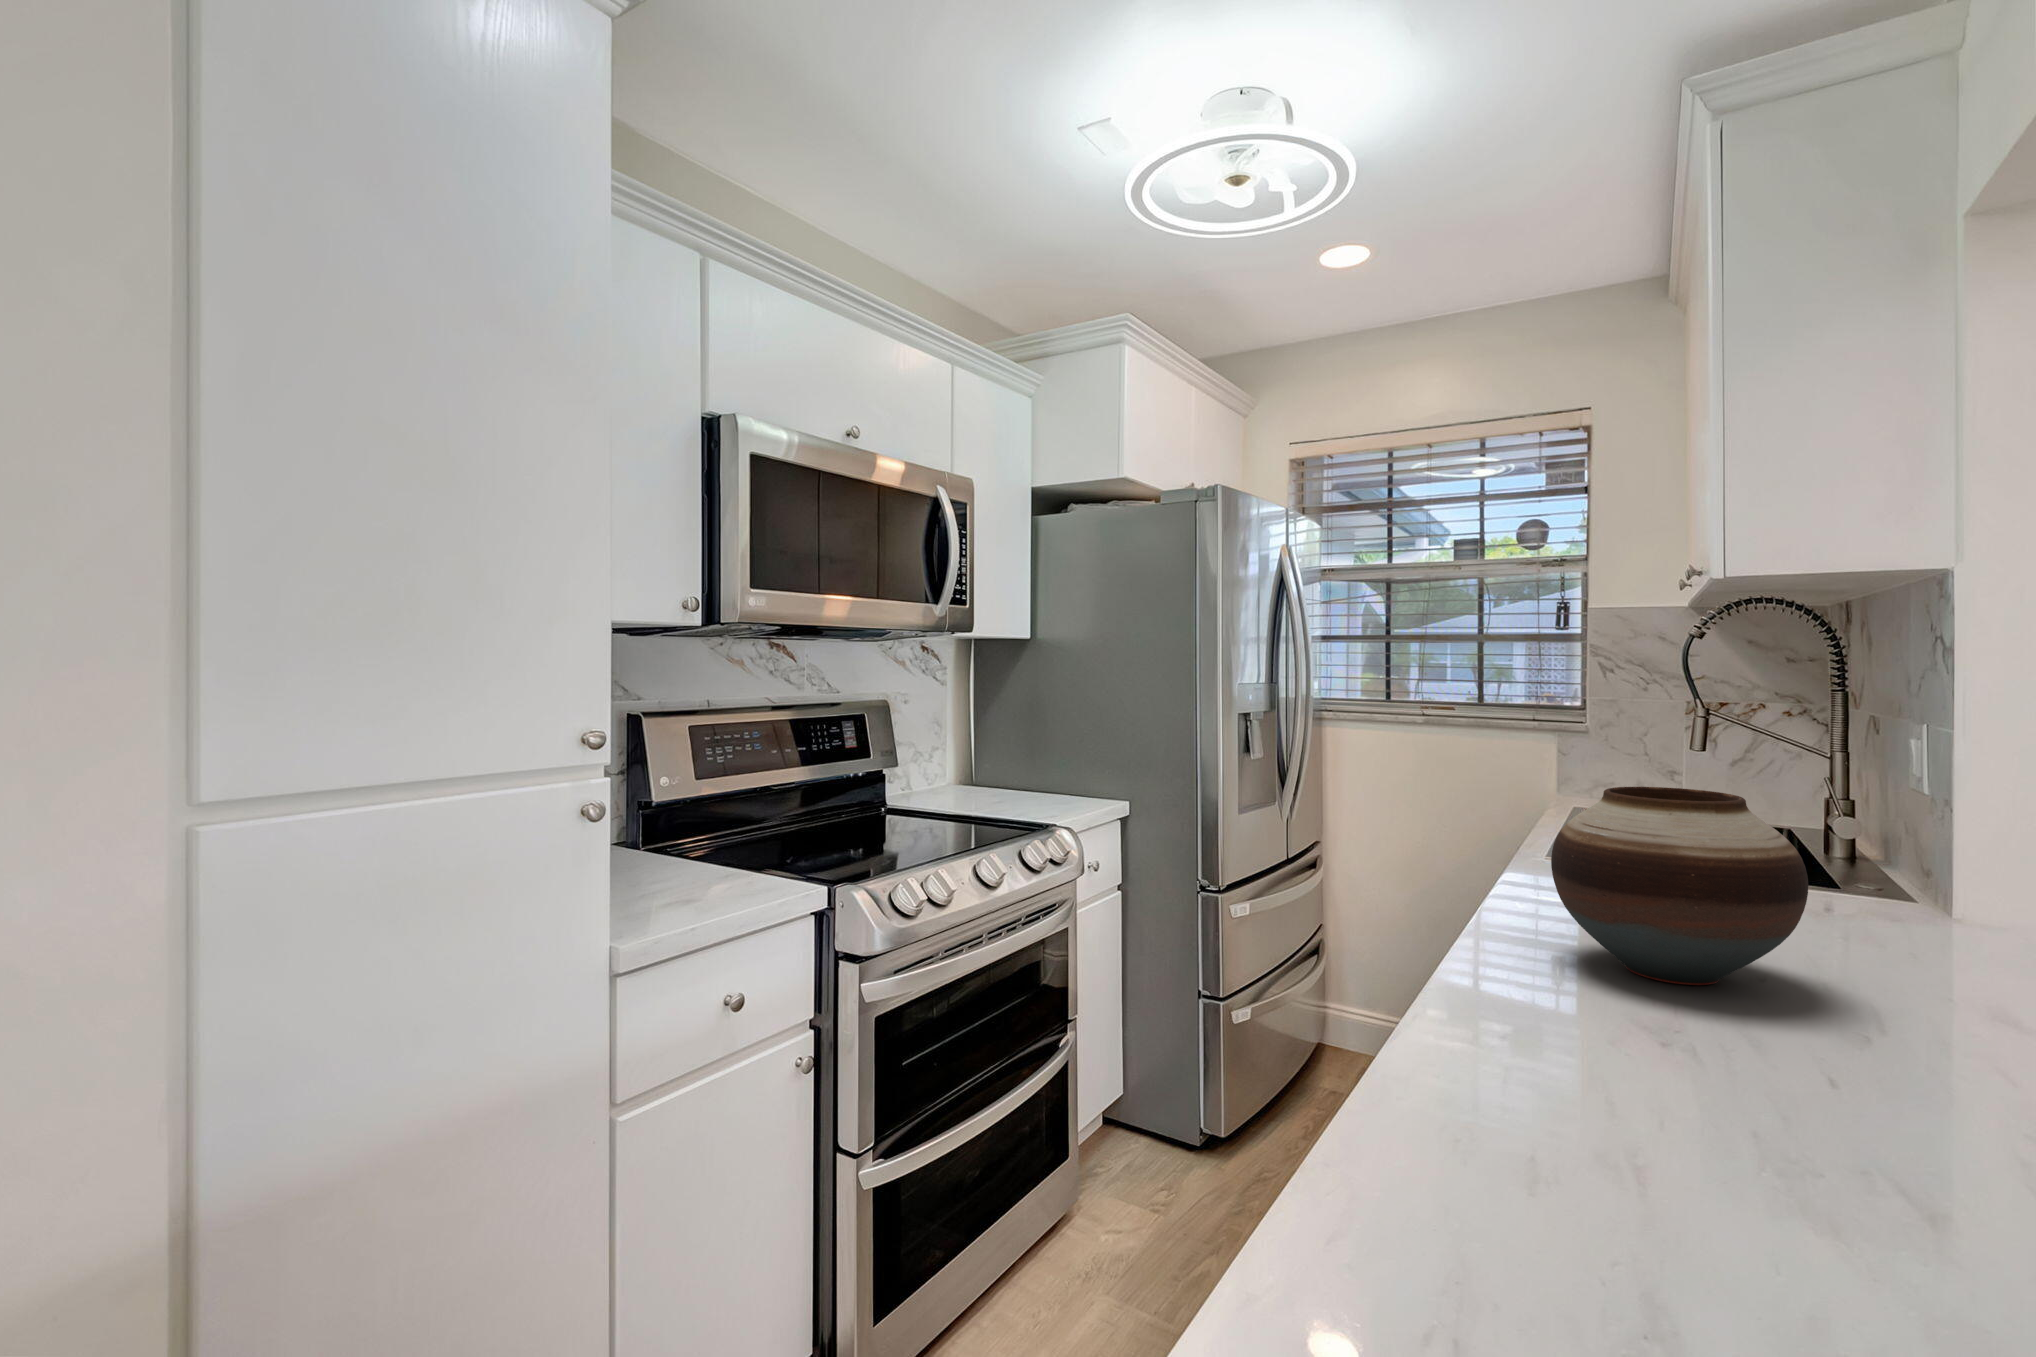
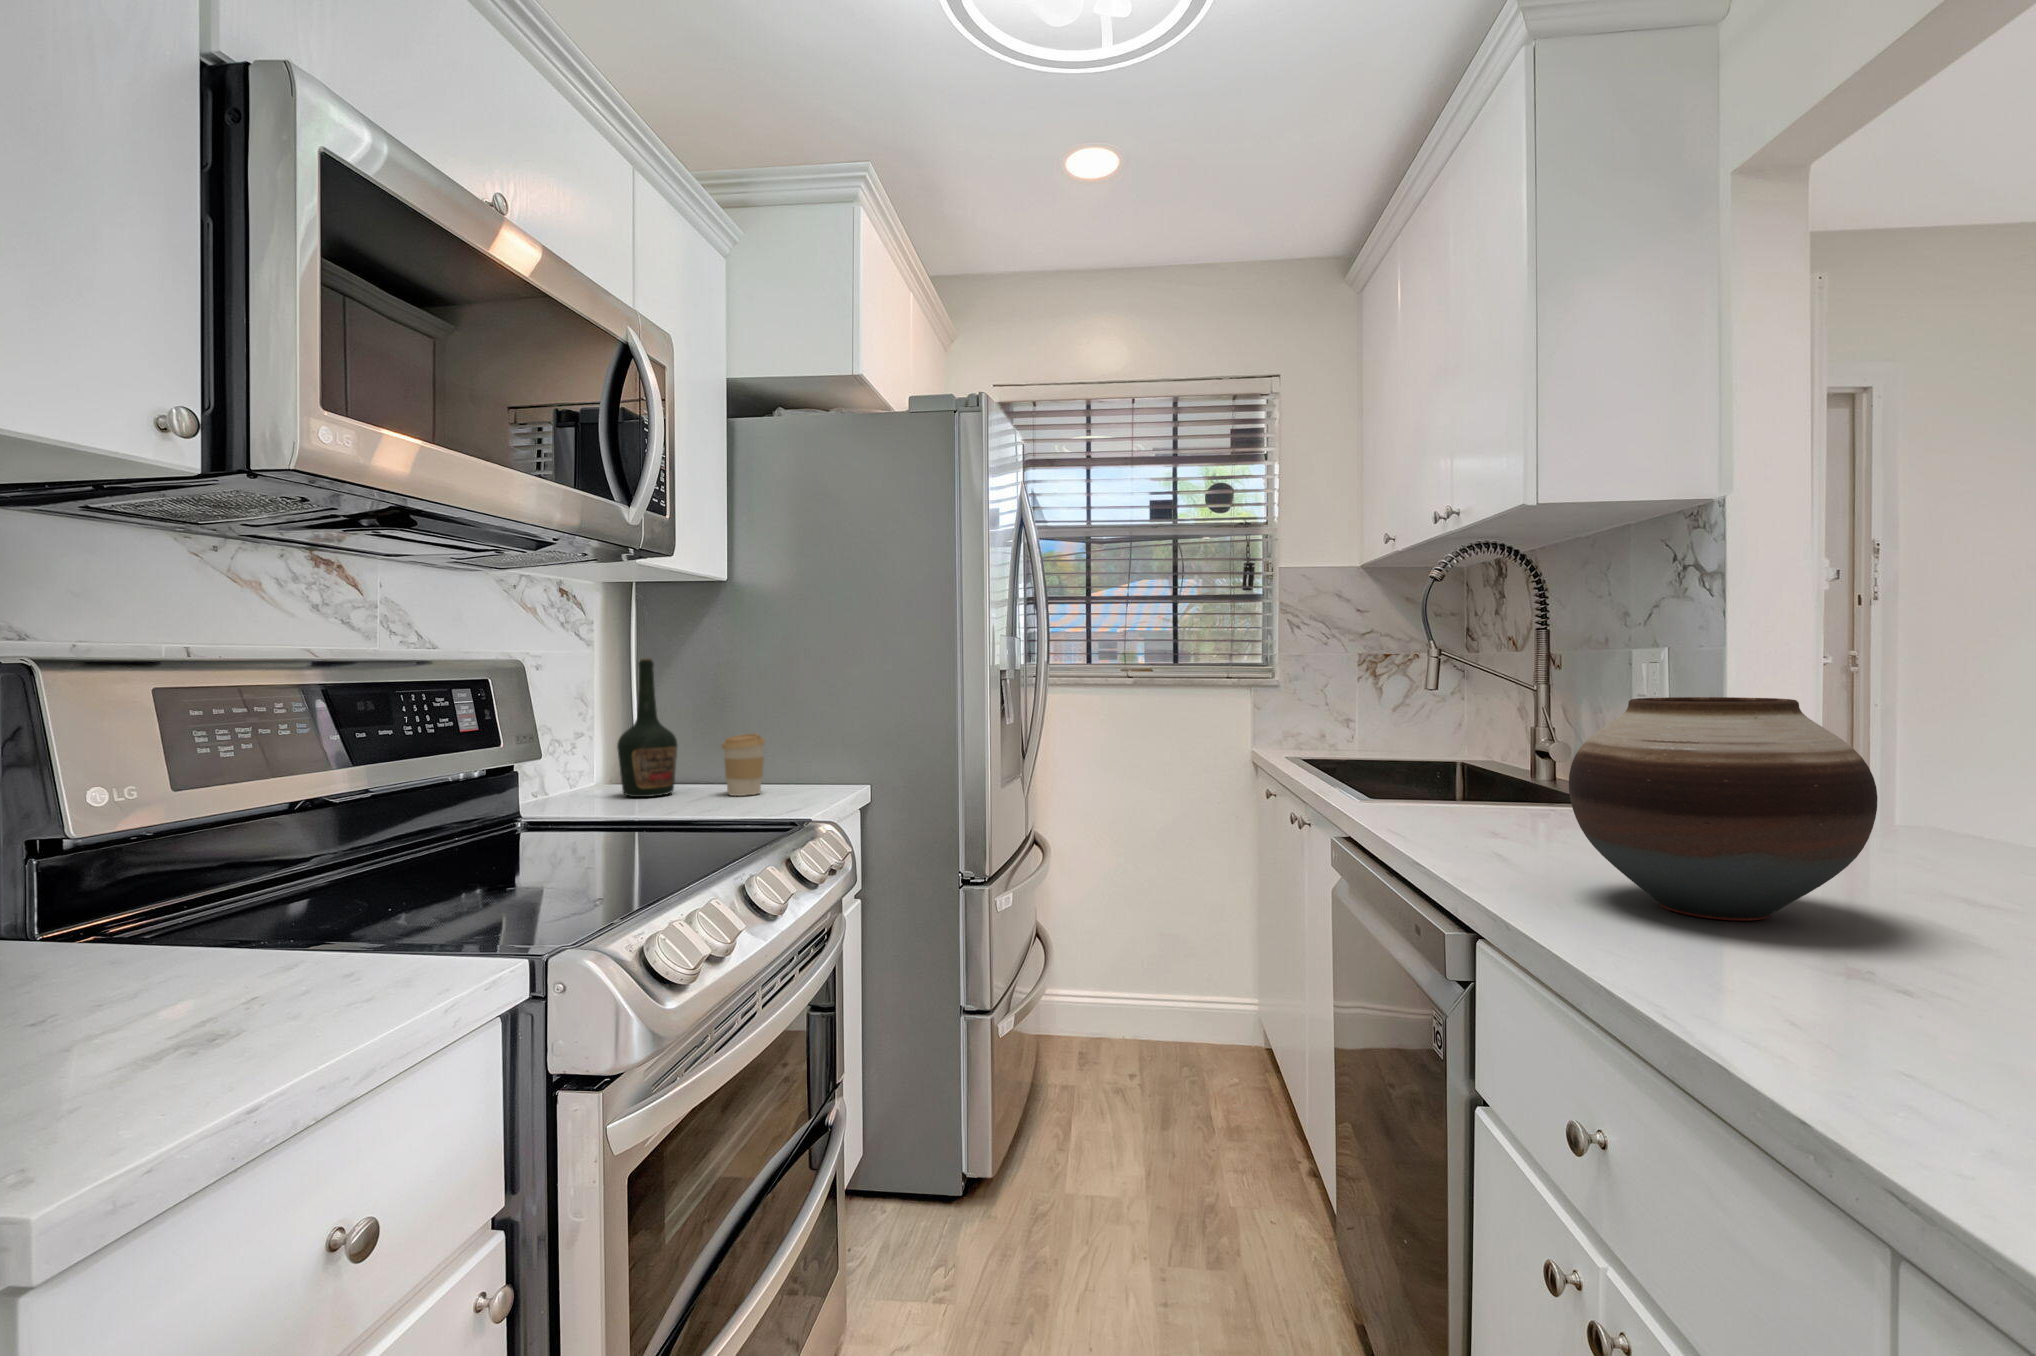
bottle: none [961,695,1001,795] -> present [617,658,677,797]
coffee cup: none [1027,753,1059,799] -> present [722,734,765,796]

